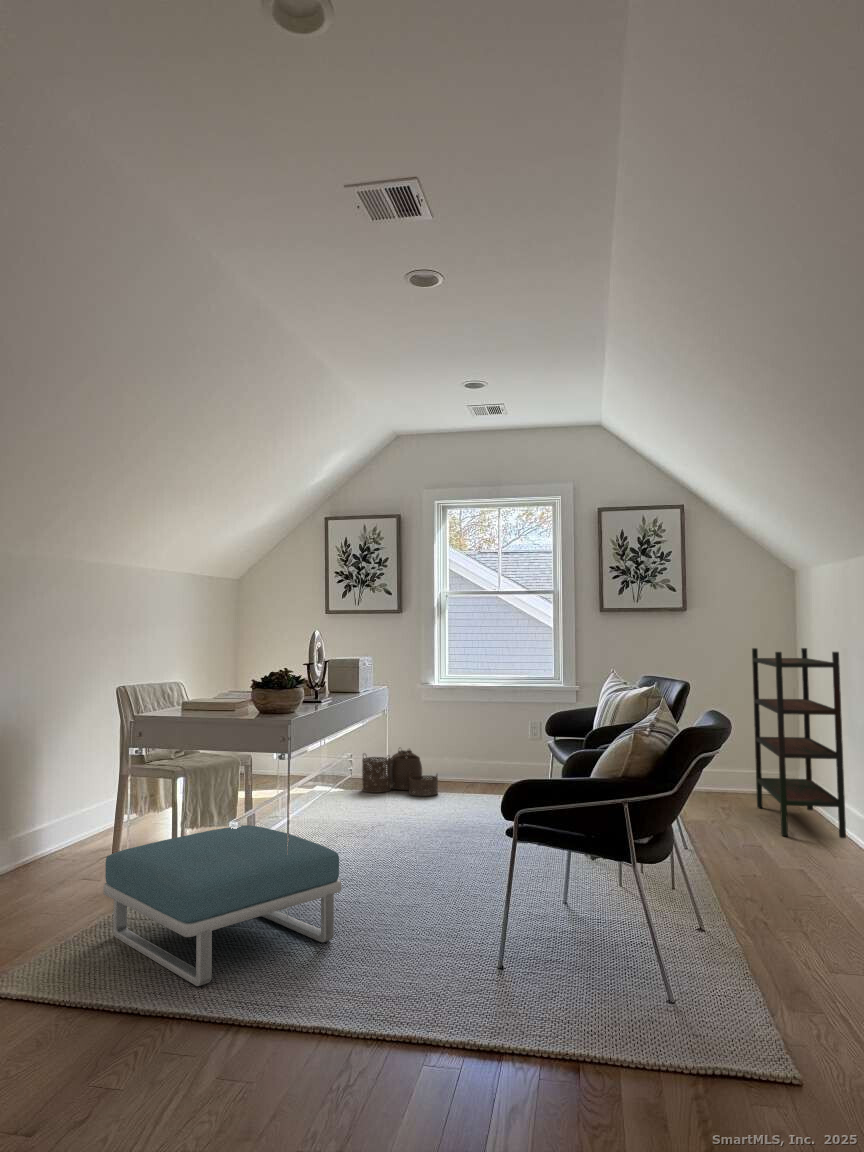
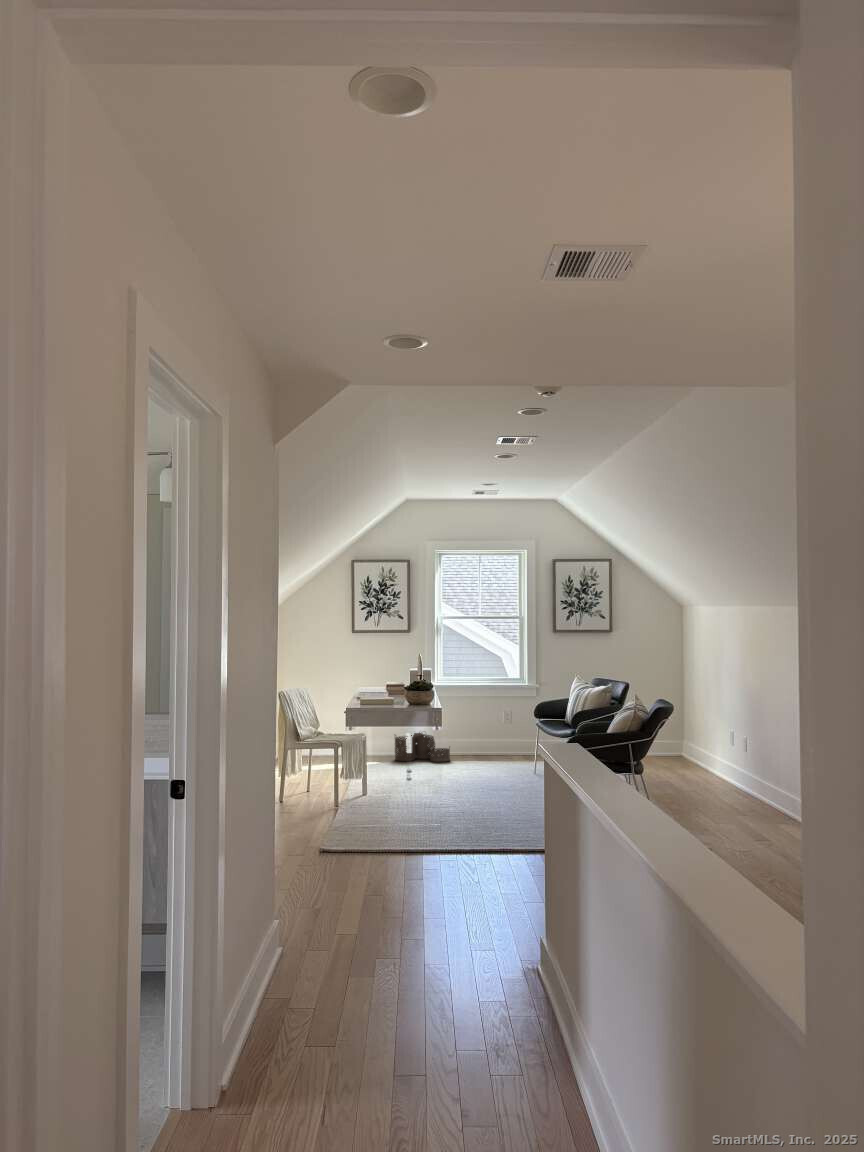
bookshelf: present [752,648,846,838] -> none [657,658,716,774]
footstool: present [104,825,341,986] -> none [345,770,474,843]

